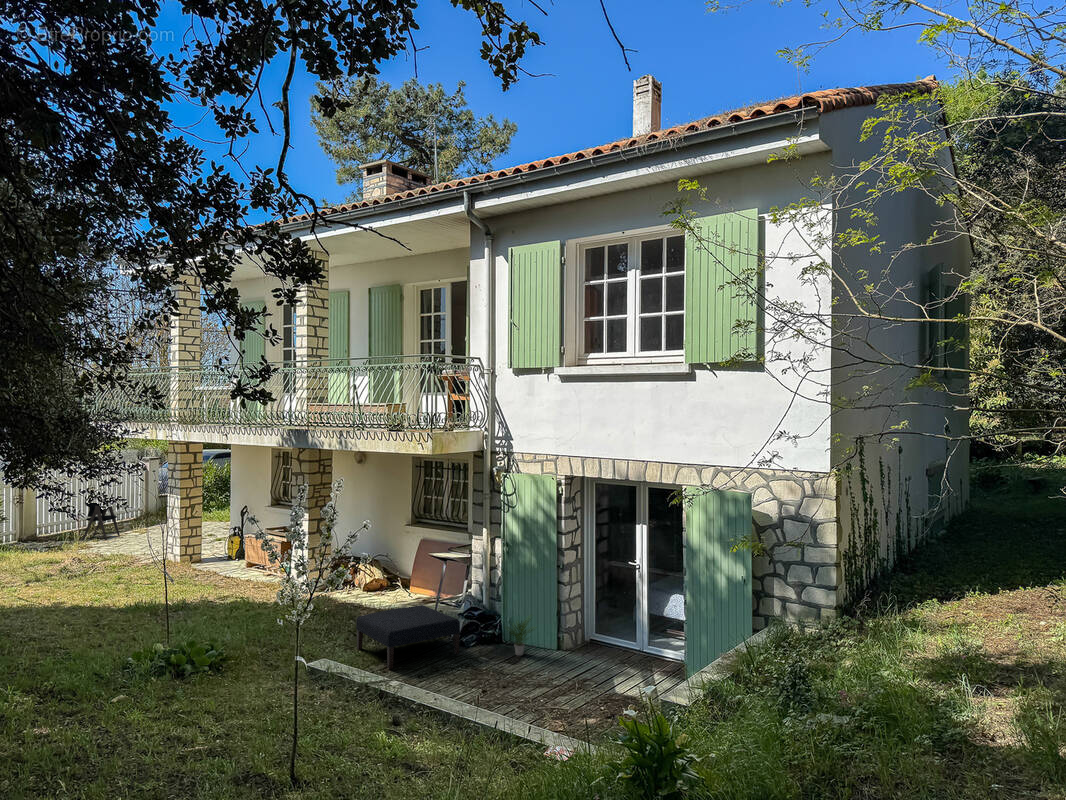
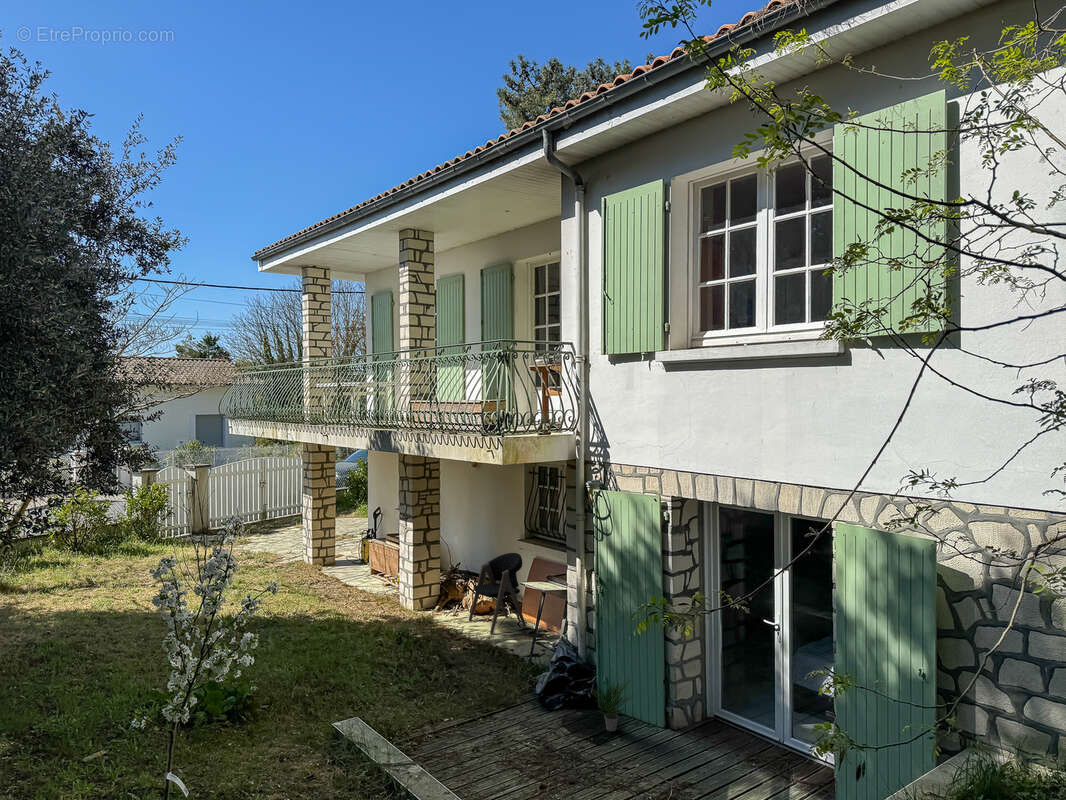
chair: present [82,500,120,540] -> present [469,553,526,634]
ottoman: present [356,605,460,669] -> none [419,647,535,732]

